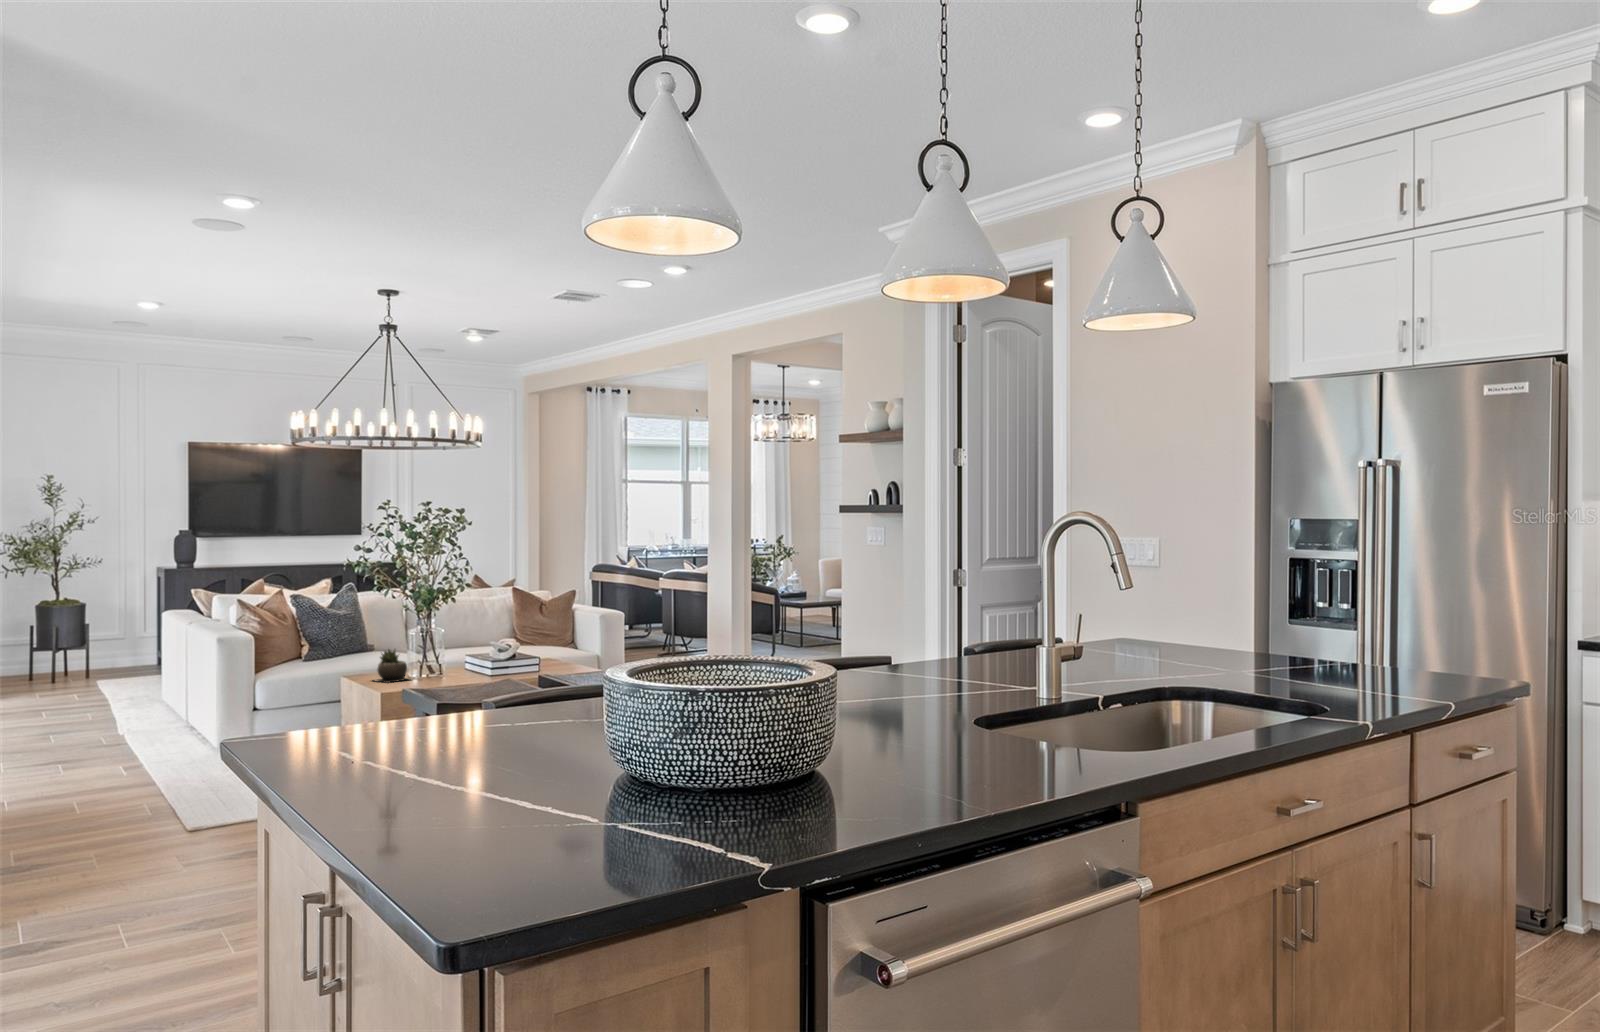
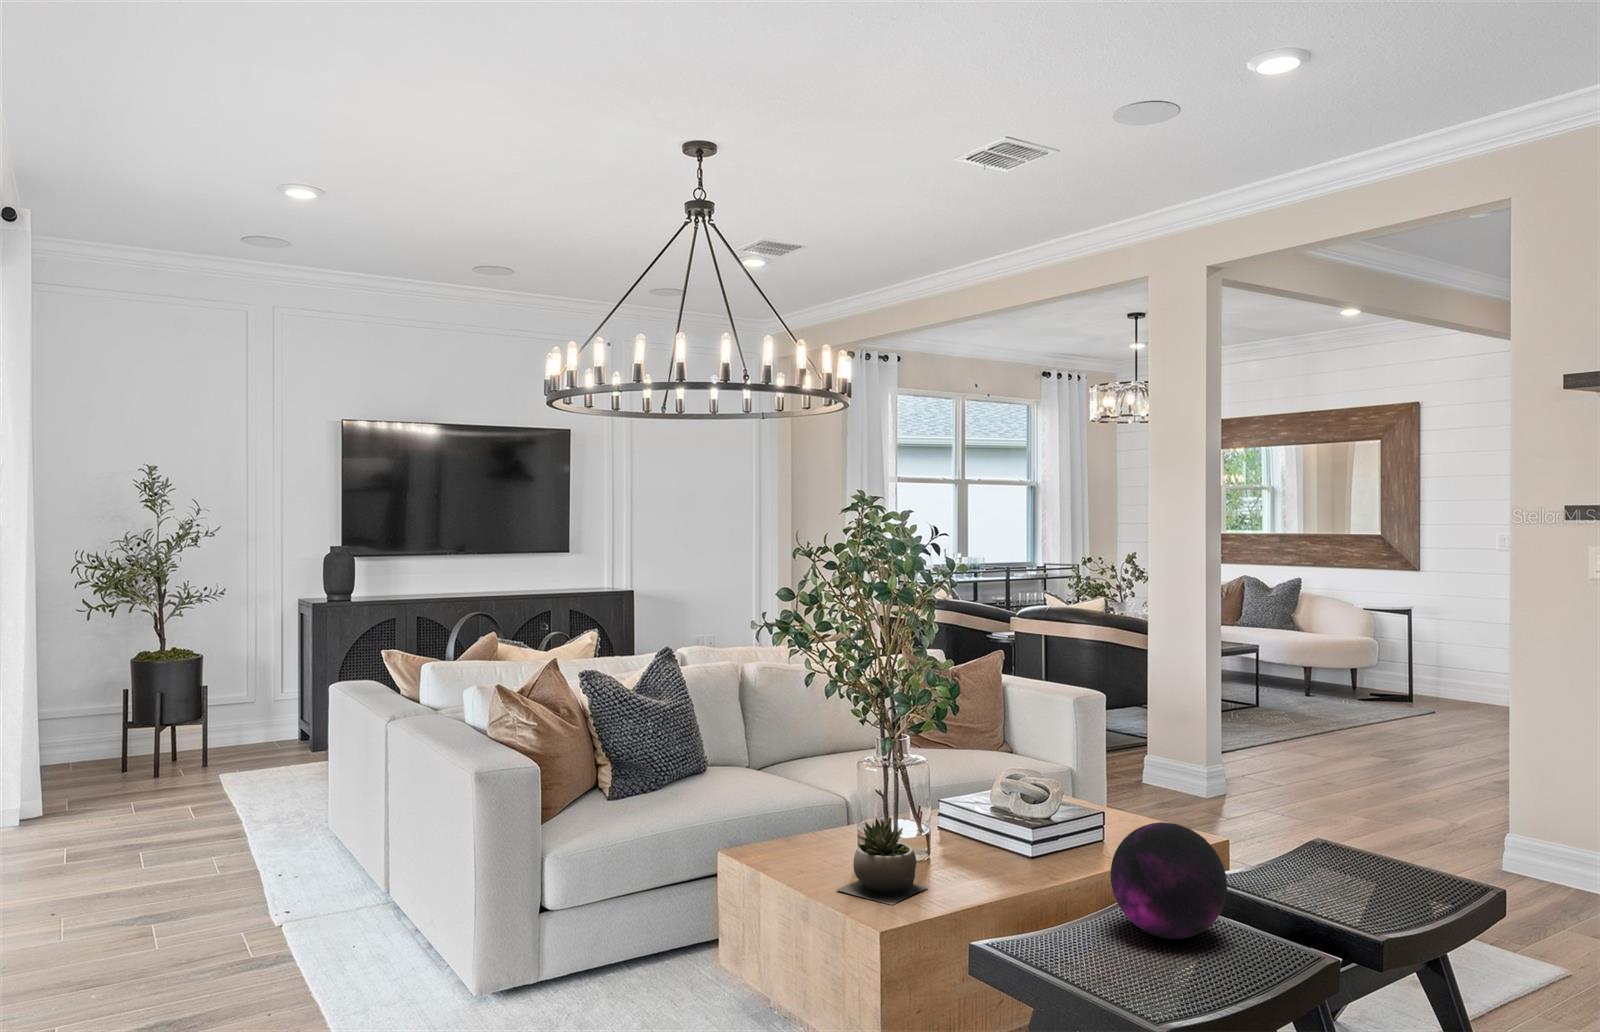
decorative orb: none [463,642,510,687] -> present [1110,822,1227,939]

